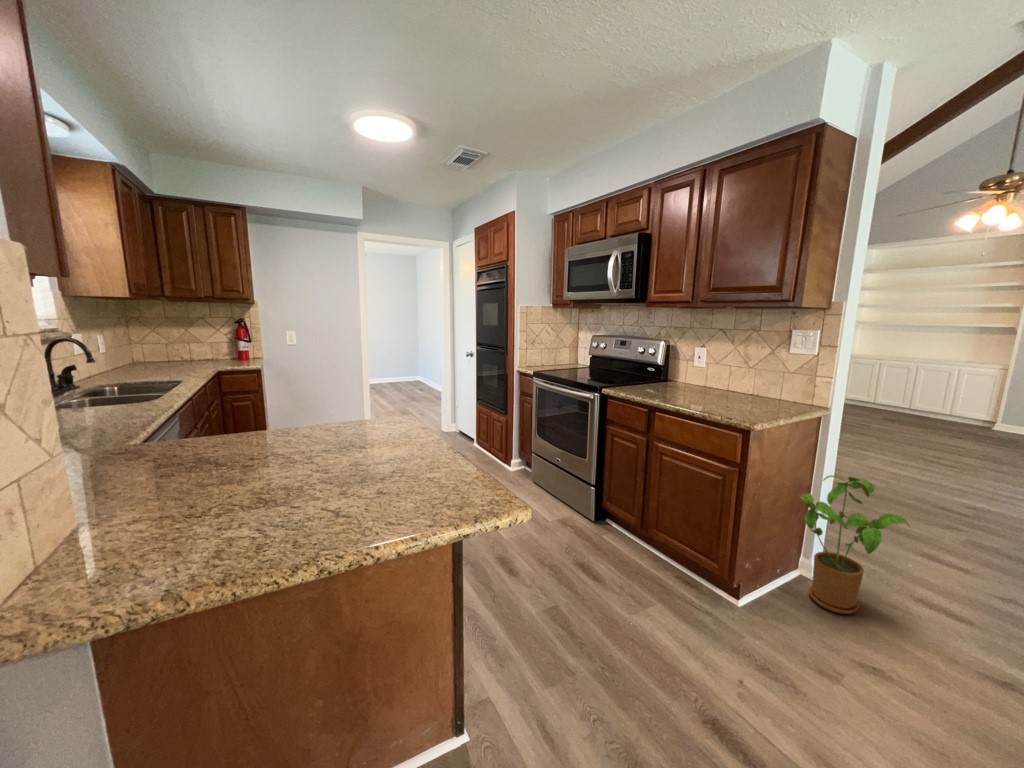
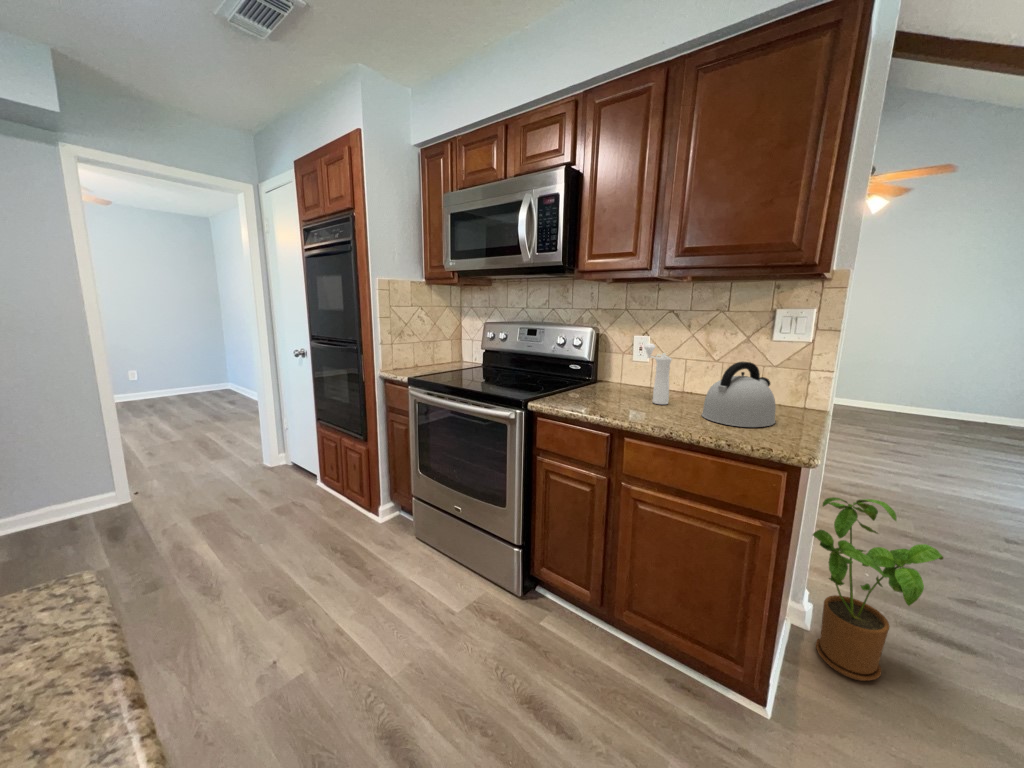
pepper mill: none [690,353,705,395] -> present [644,344,672,405]
kettle: none [715,366,770,410] -> present [702,362,776,427]

